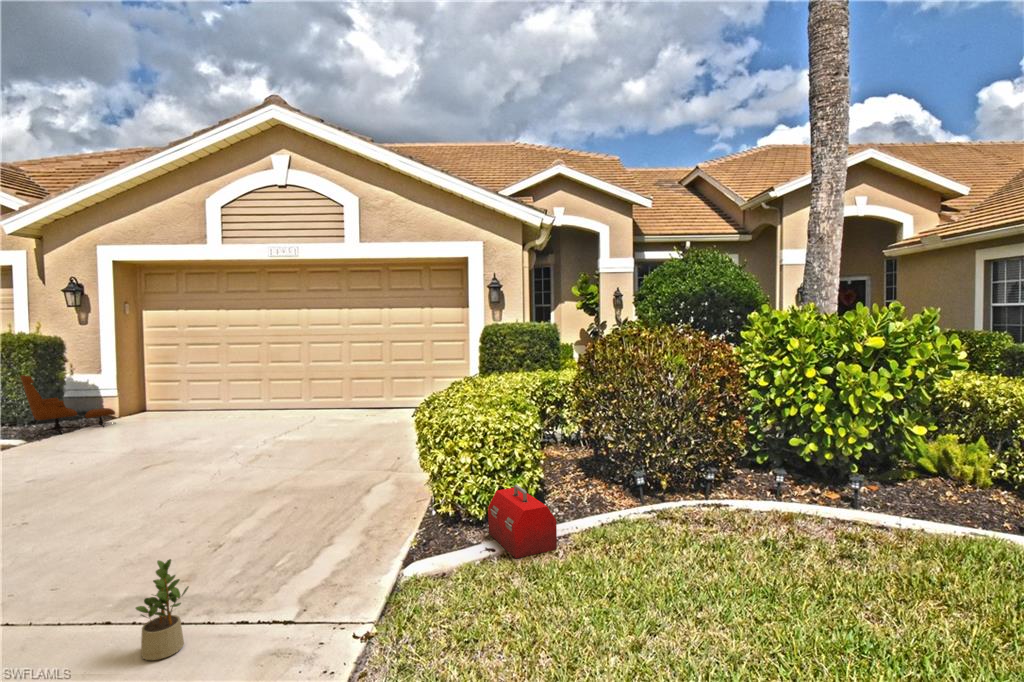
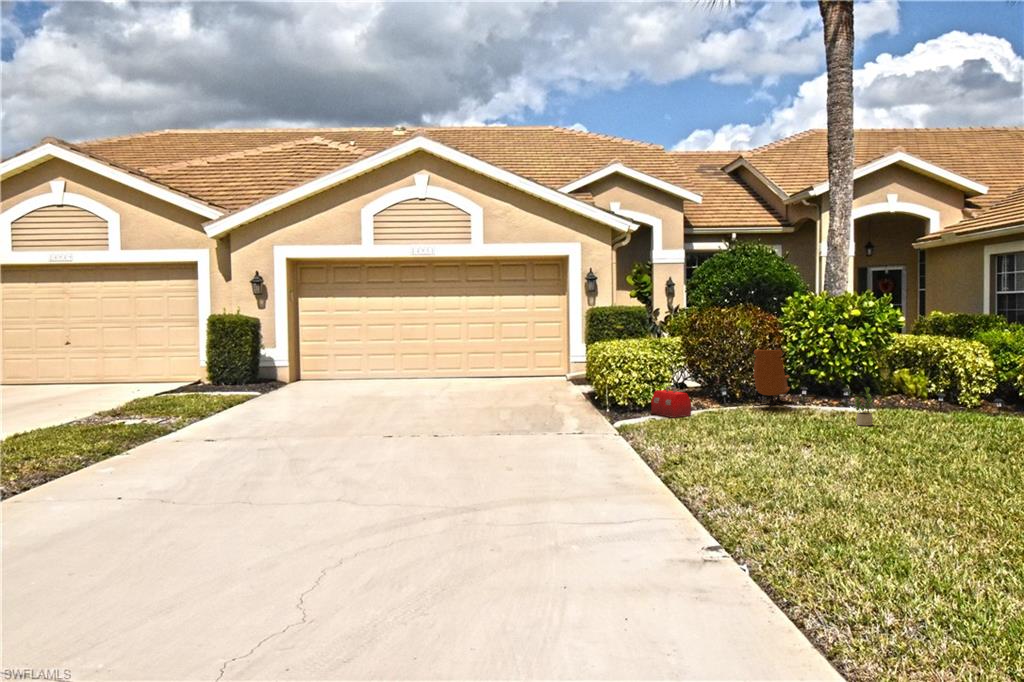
lounge chair: present [20,375,115,435] -> present [753,349,792,410]
potted plant: present [136,559,189,660] -> present [854,387,873,426]

